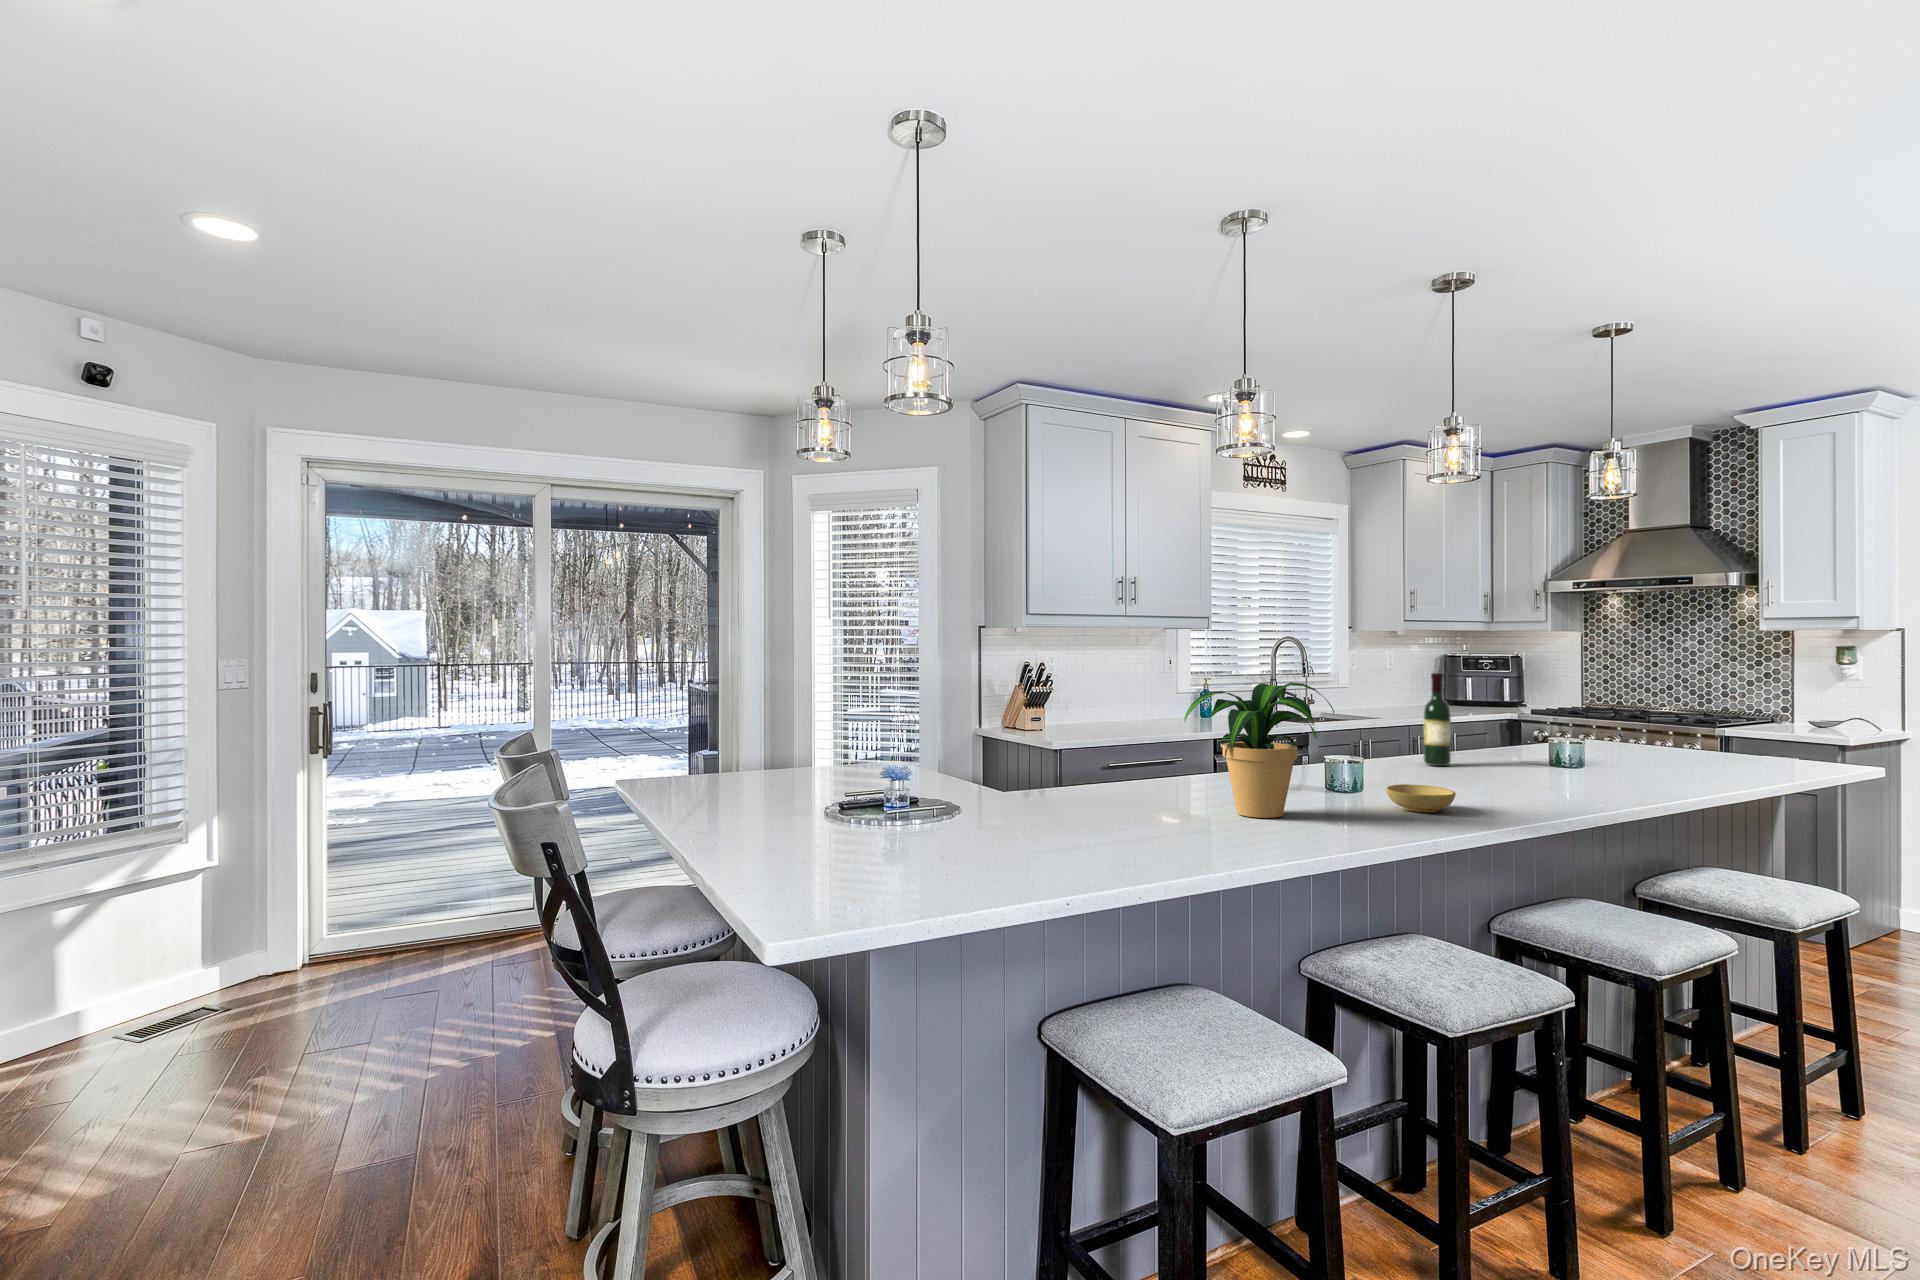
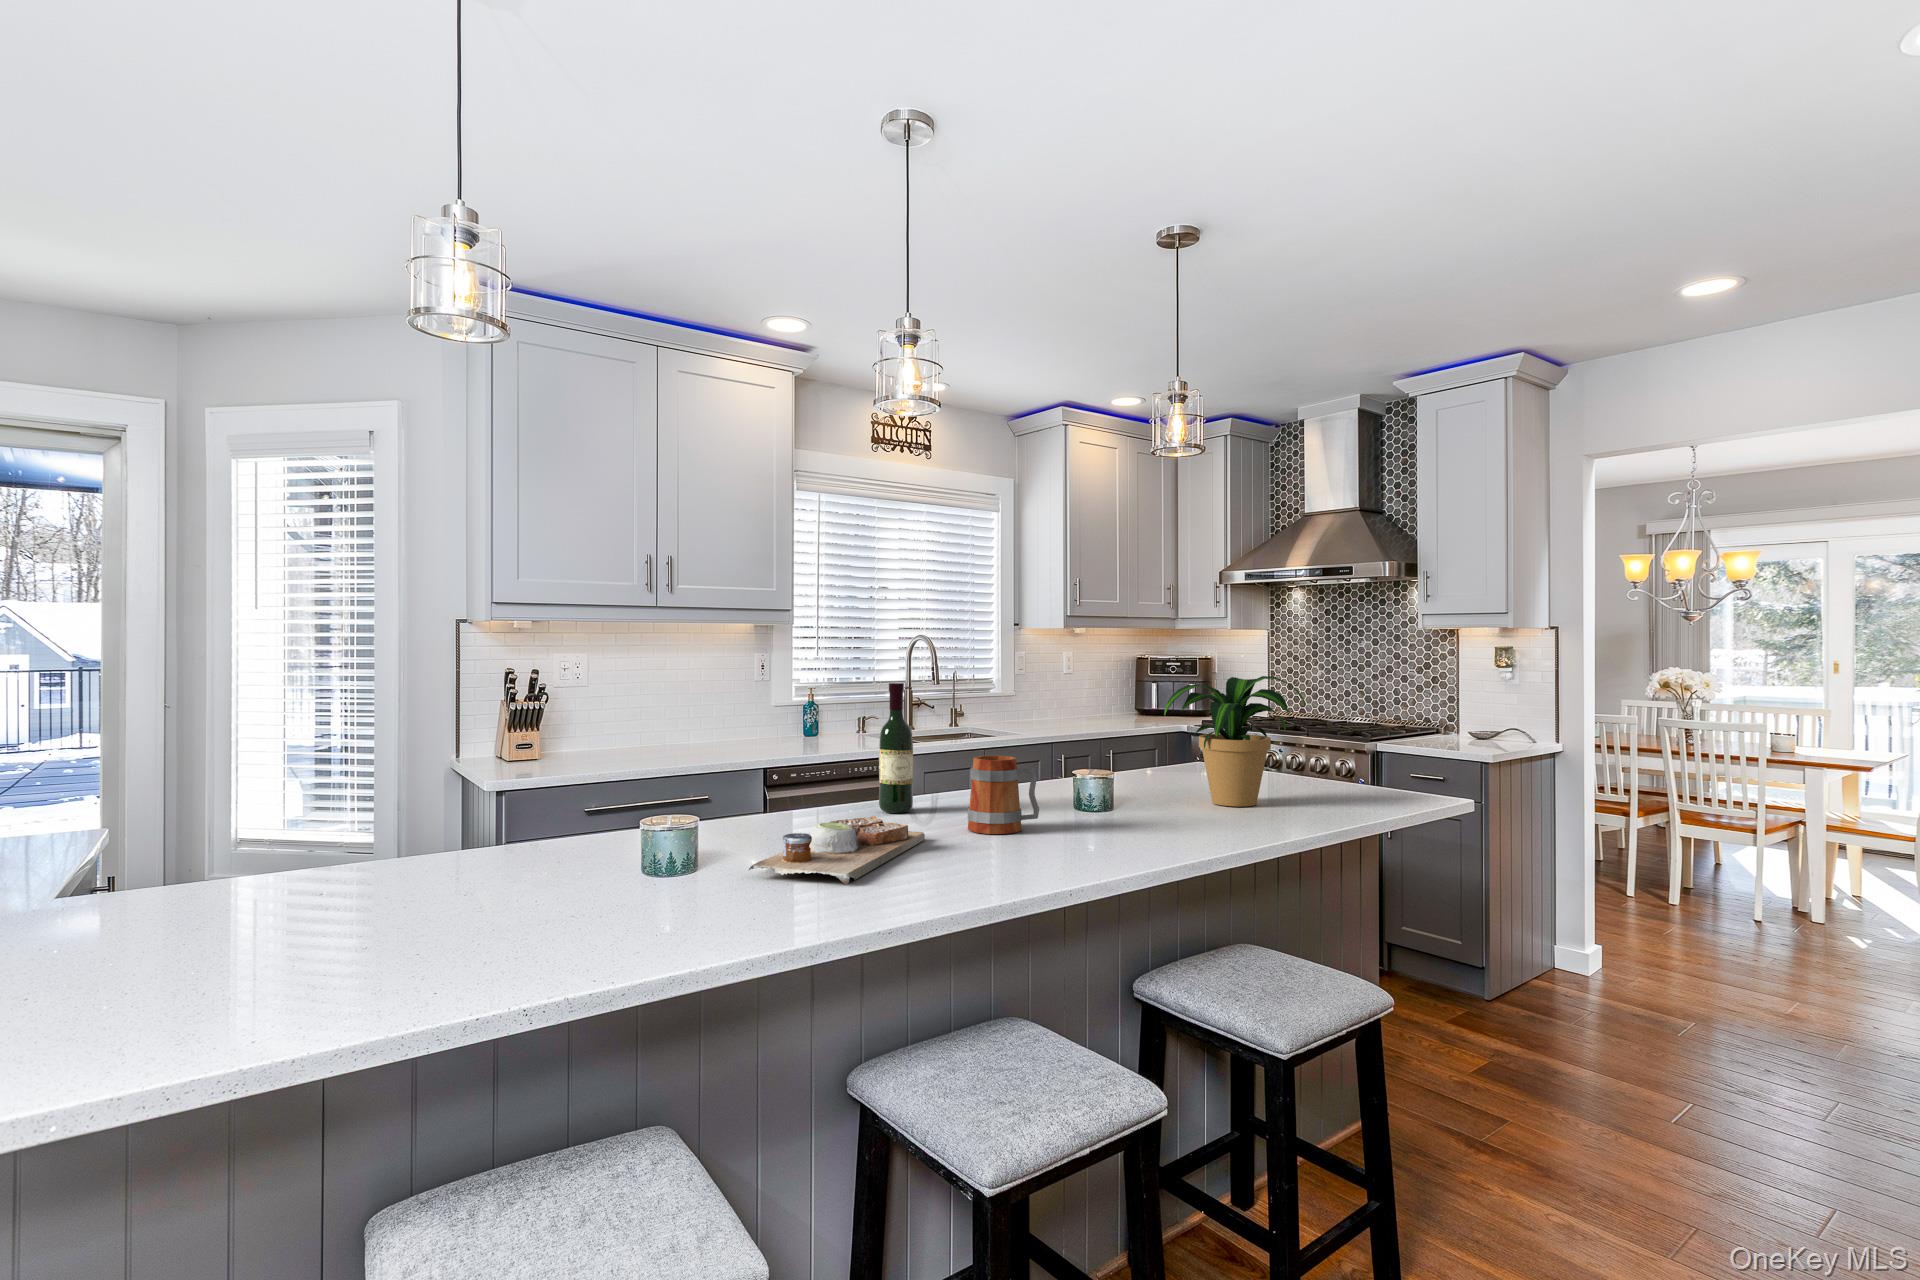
potted plant: present [1184,683,1334,818] -> present [1164,676,1305,807]
mug: none [1520,724,1580,778] -> present [967,756,1039,834]
cutting board: none [1438,764,1522,800] -> present [749,816,925,885]
bowl: present [1386,784,1456,812] -> none [576,869,685,922]

